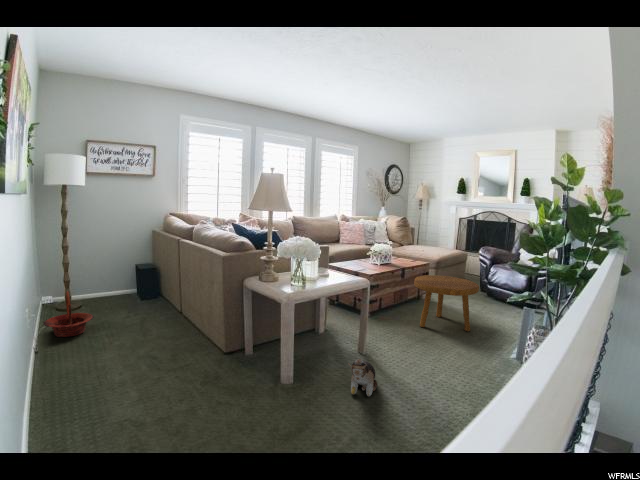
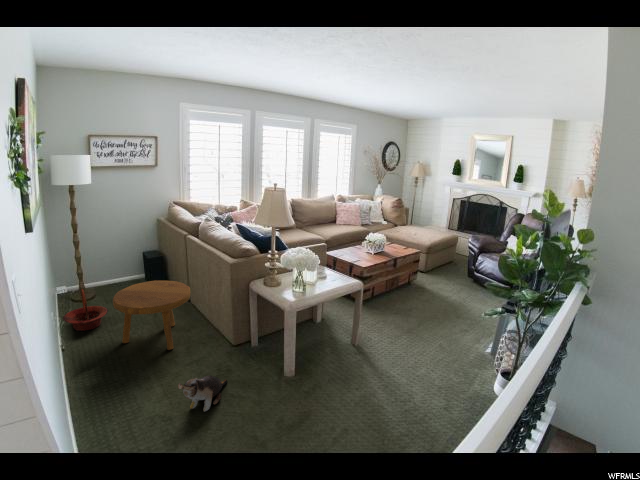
footstool: present [414,275,479,331] -> present [113,280,190,350]
plush toy: present [349,359,377,396] -> present [178,376,227,411]

